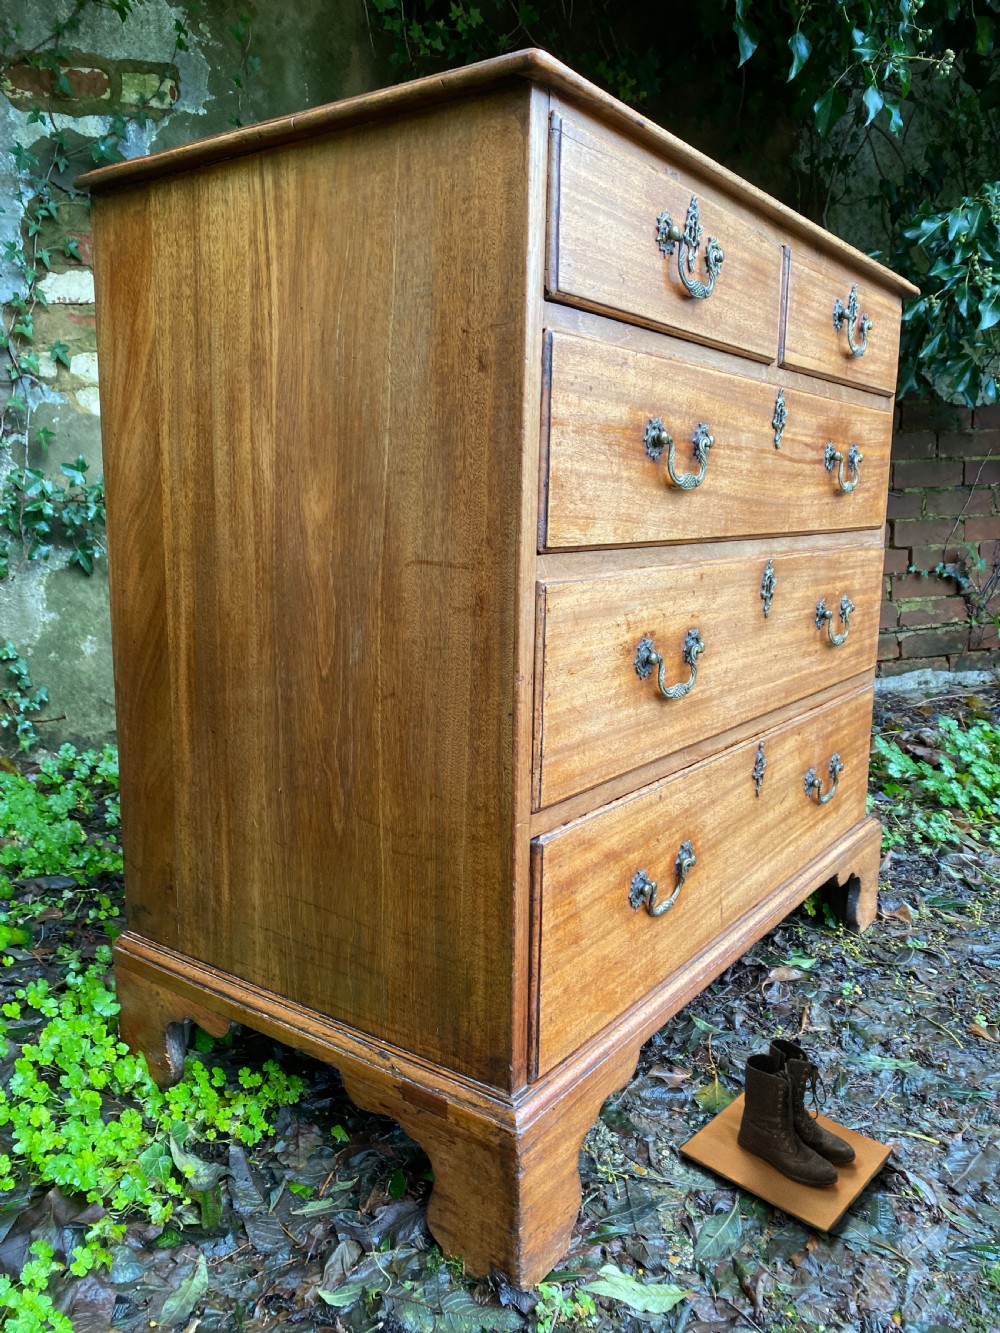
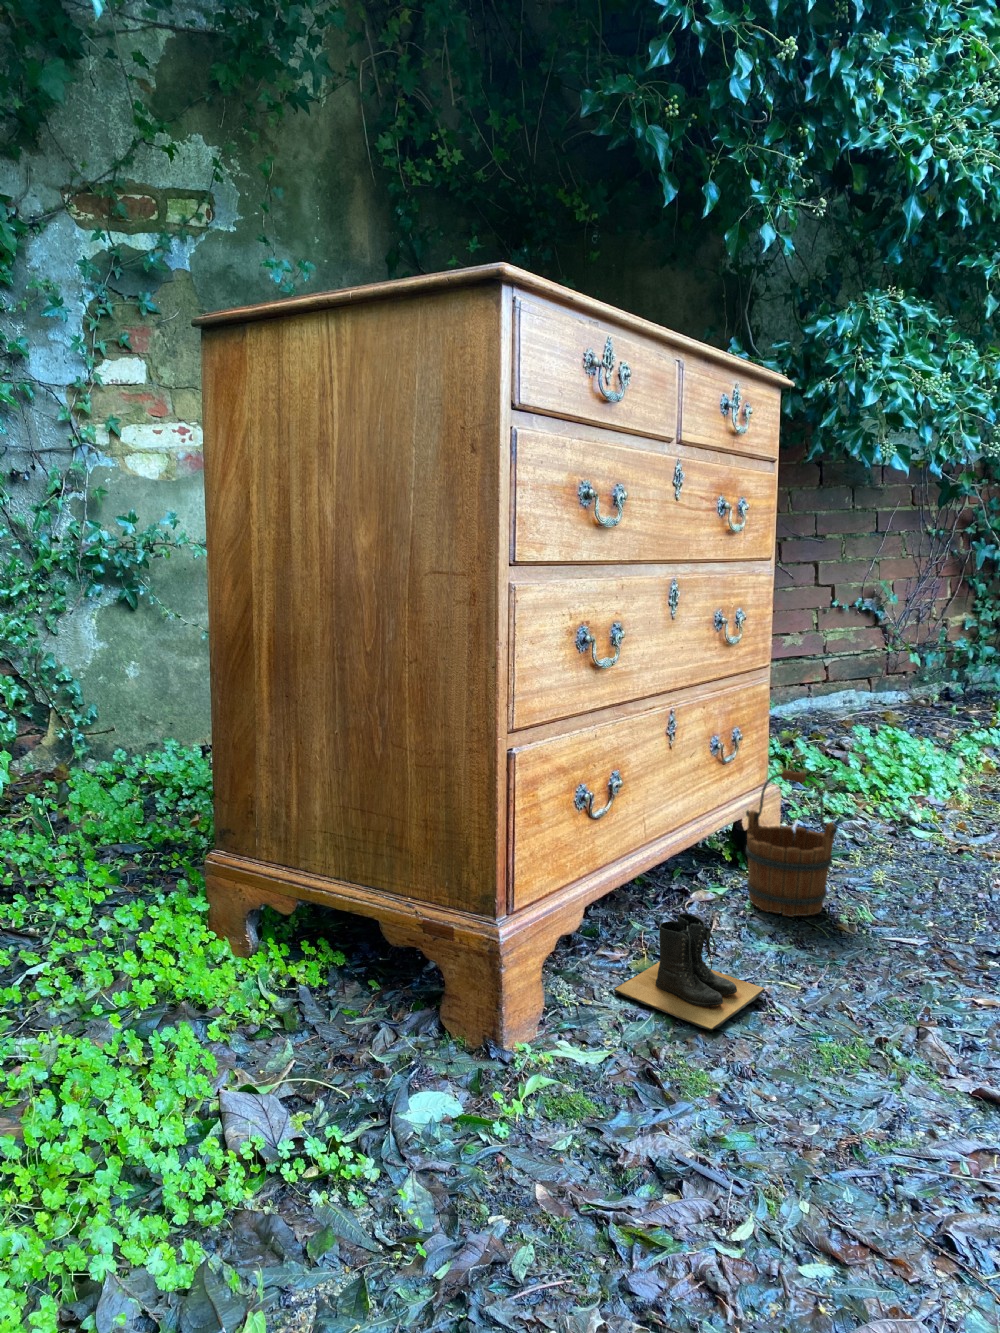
wooden bucket: none [844,814,973,1011] -> present [746,770,838,917]

